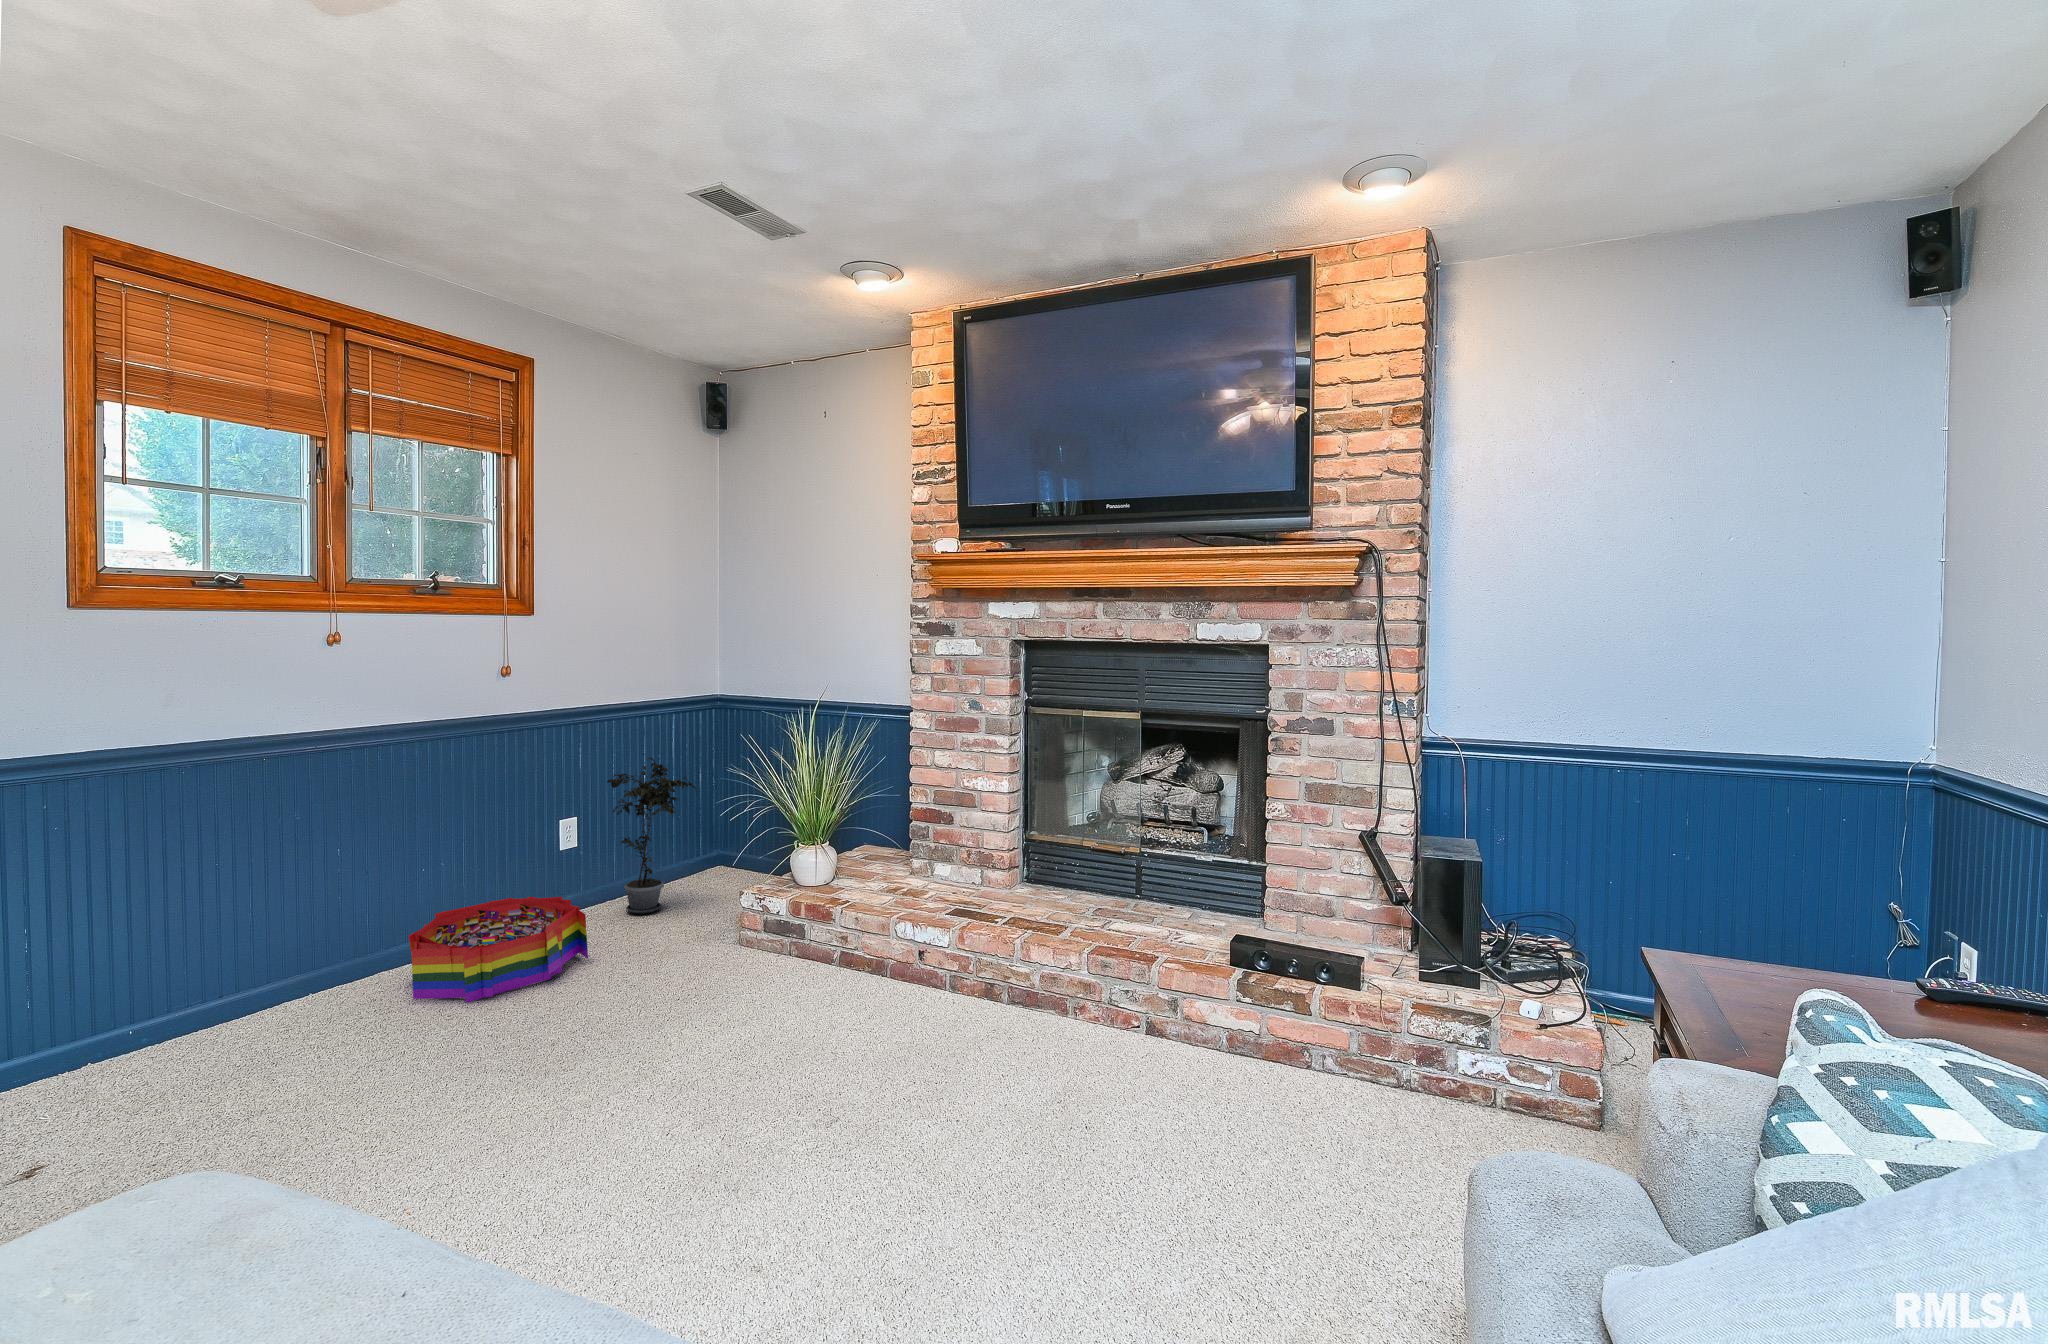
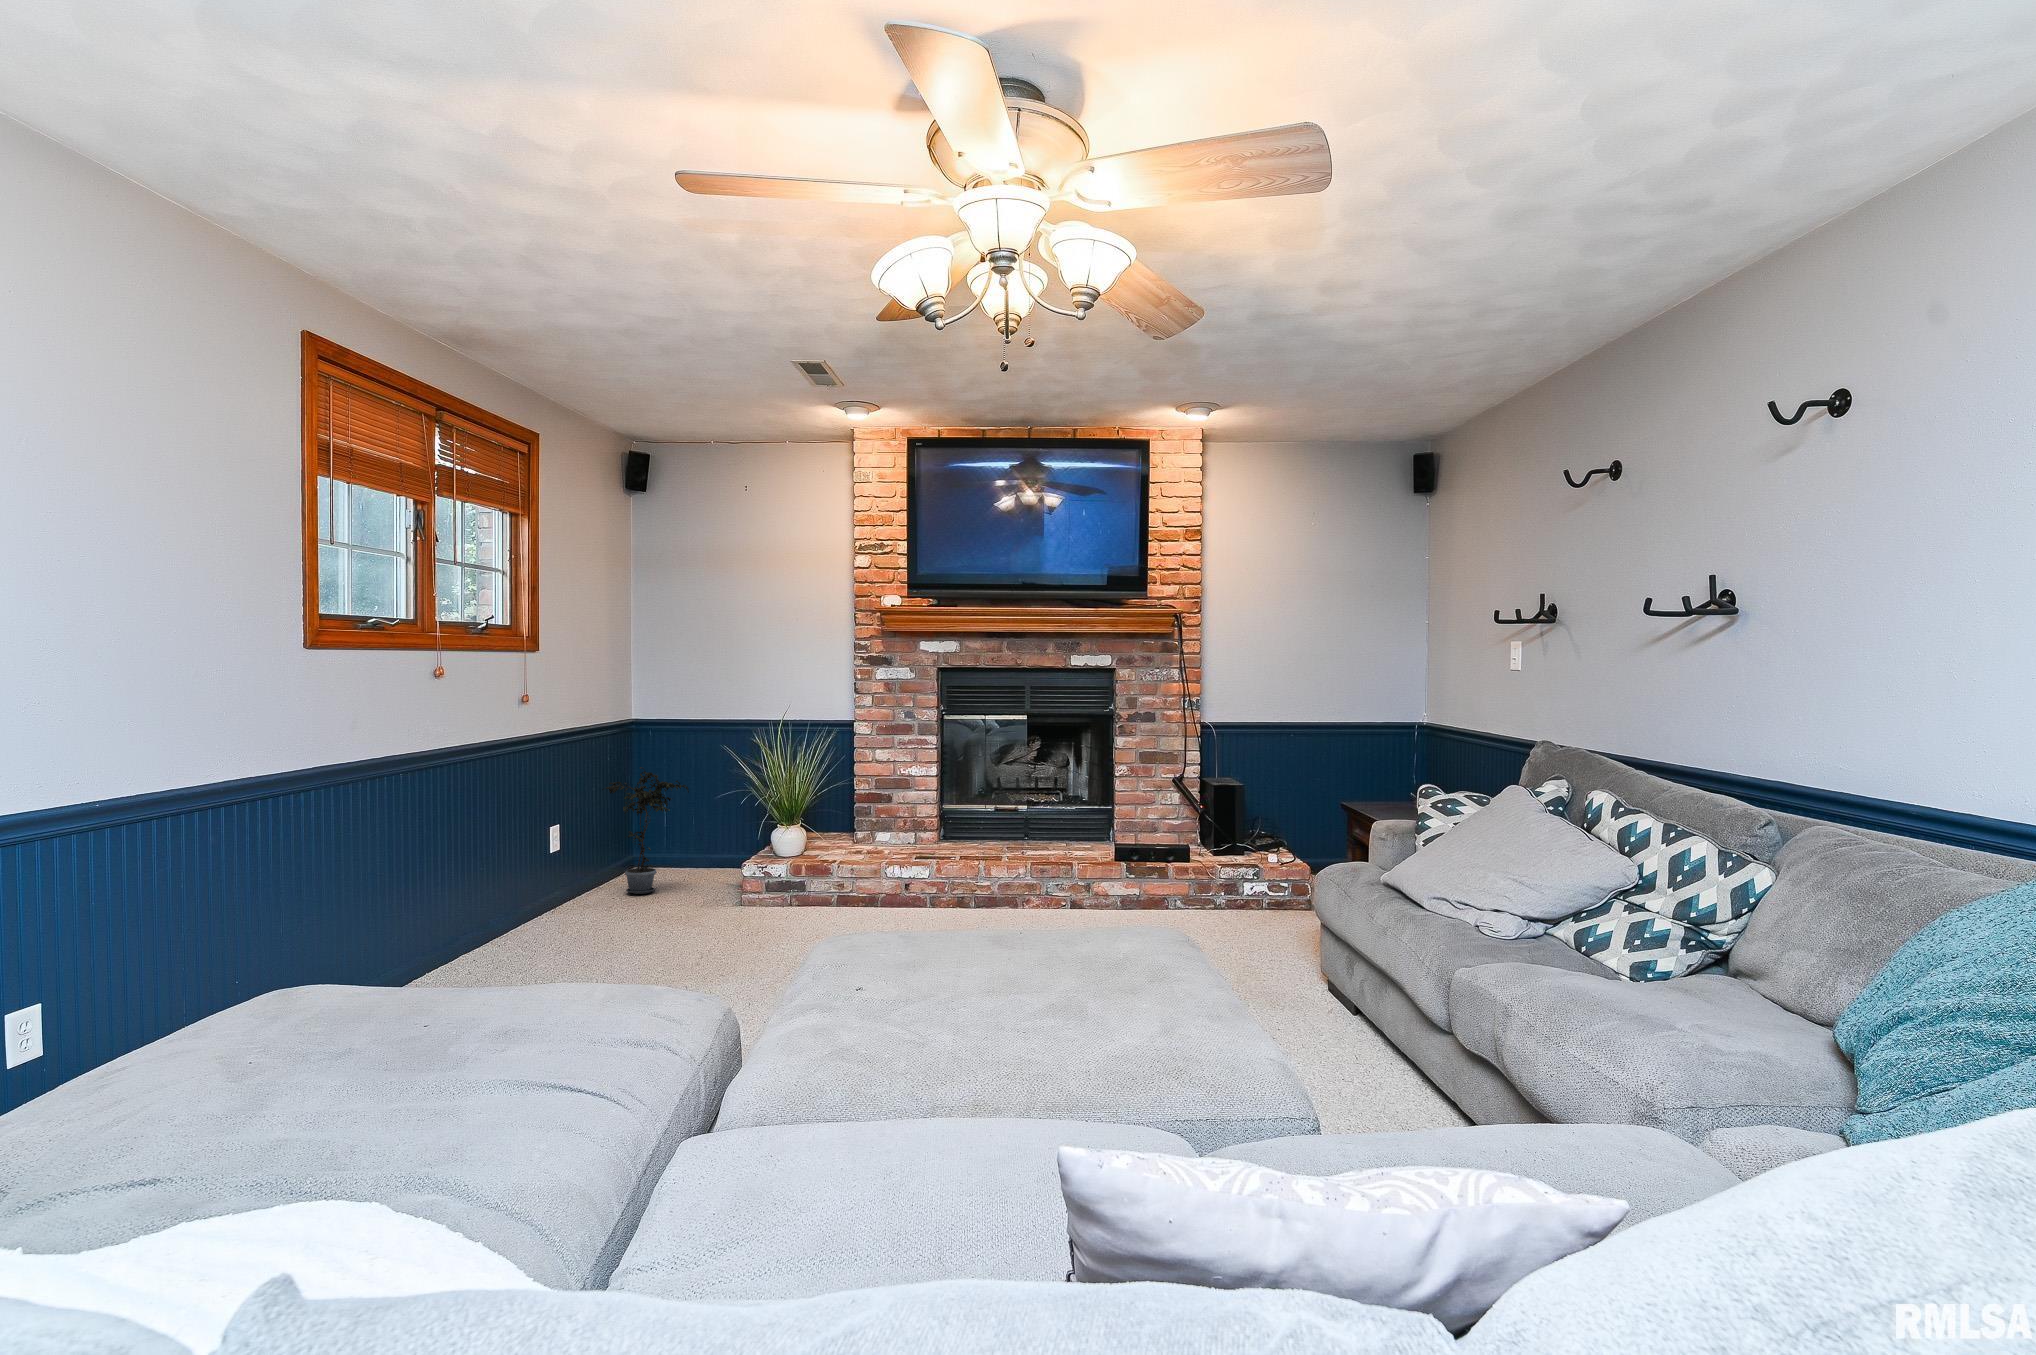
storage bin: present [409,896,588,1003] -> none [520,875,652,946]

